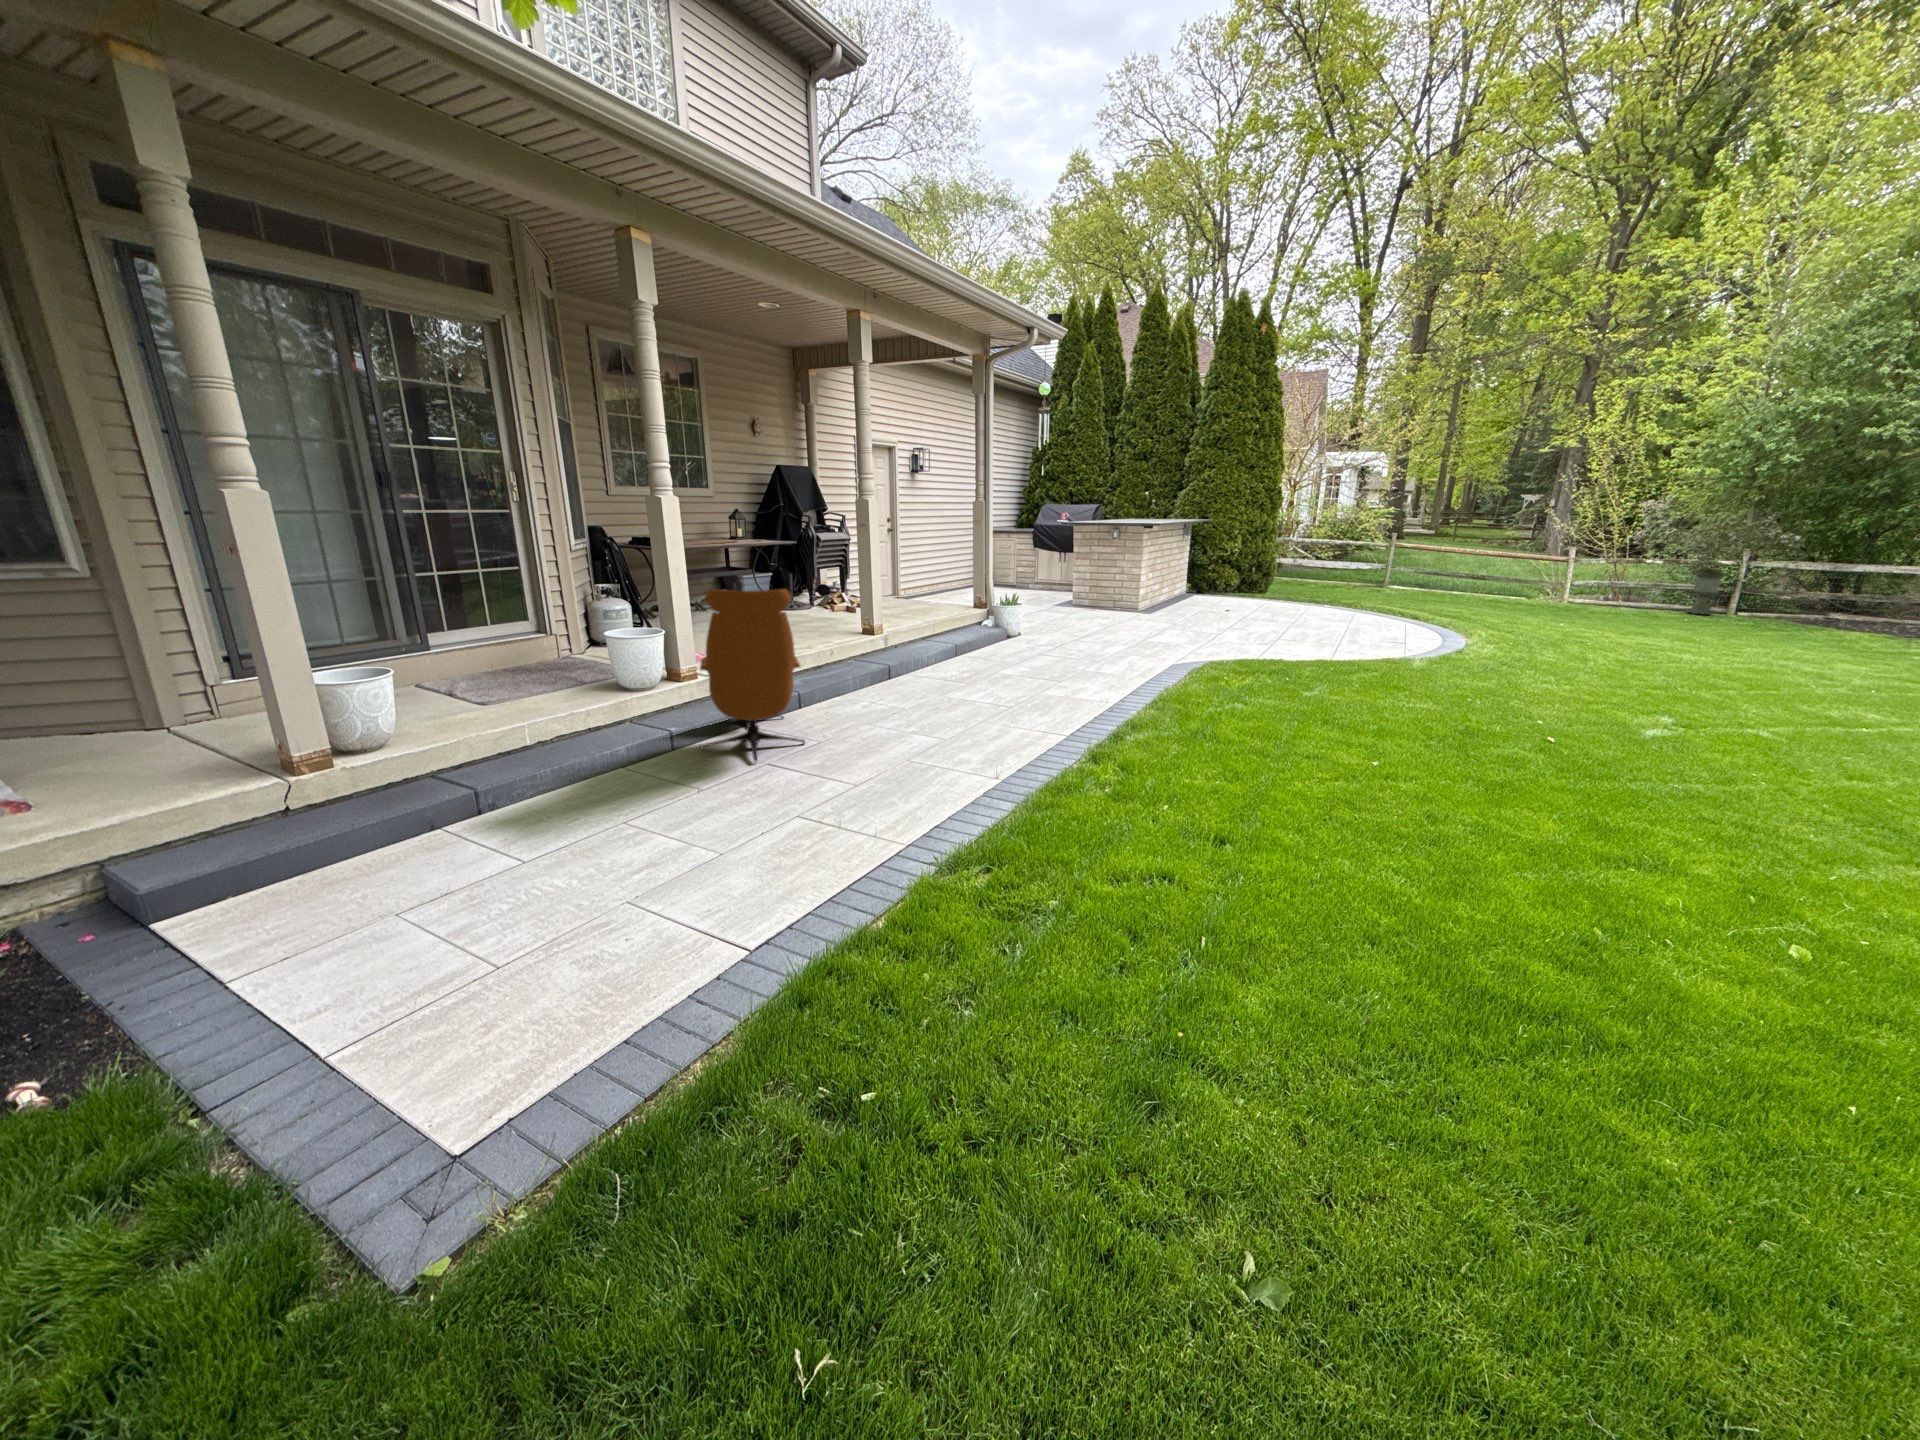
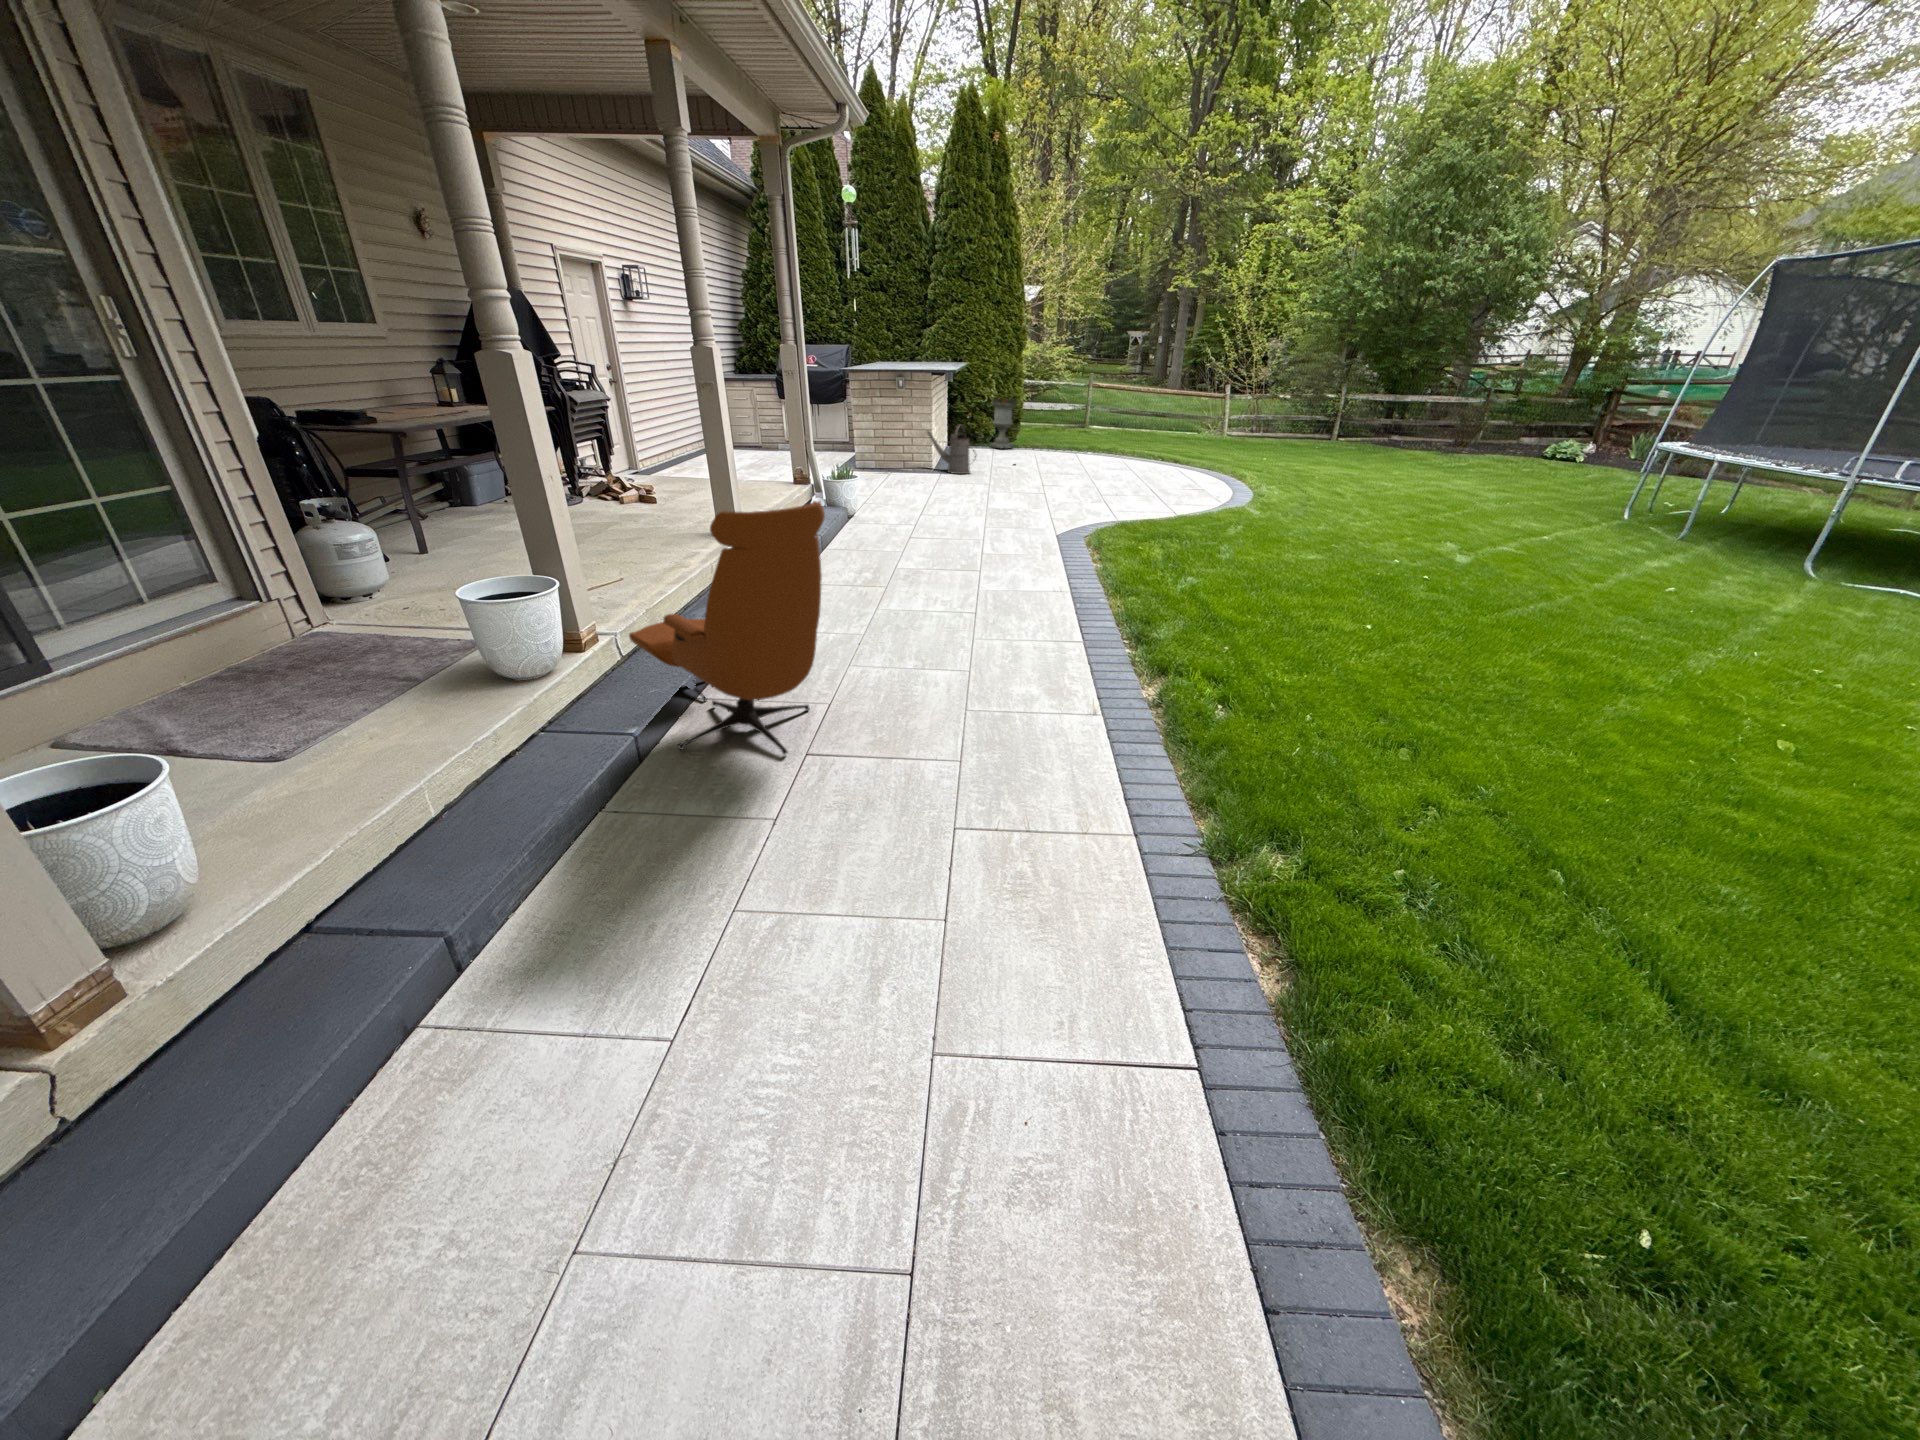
planter: present [1685,568,1726,614] -> present [989,398,1017,449]
watering can: none [1134,571,1174,615] -> present [927,425,970,474]

